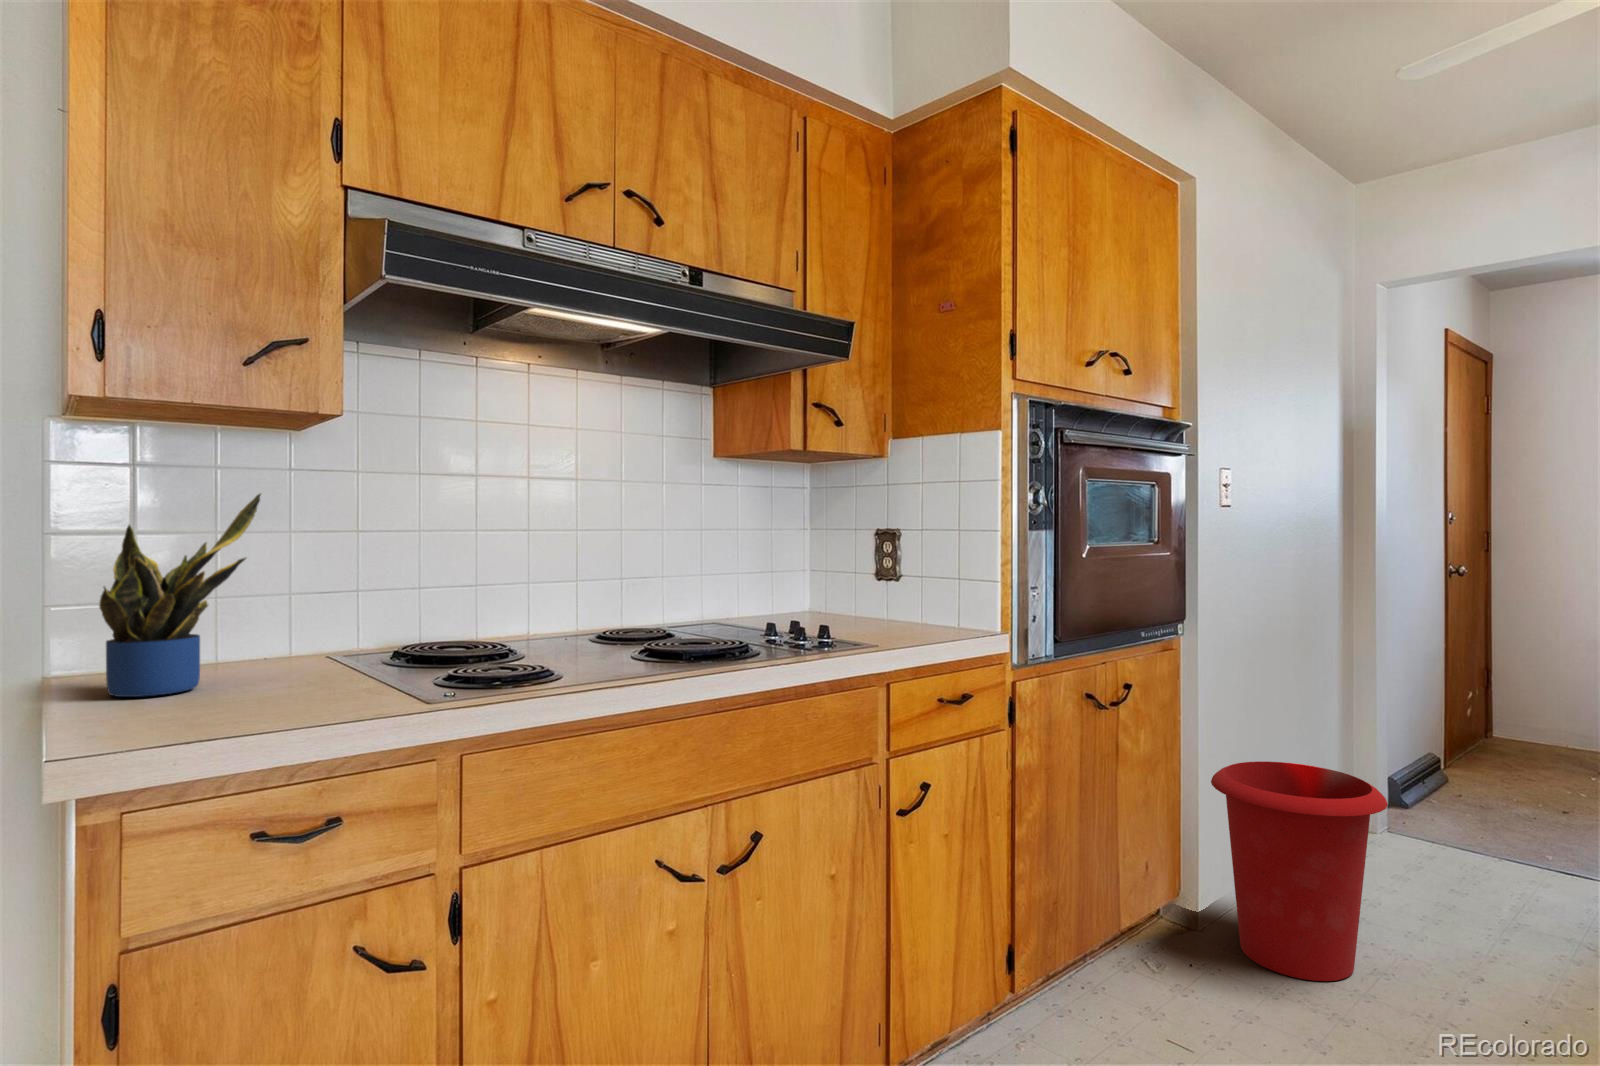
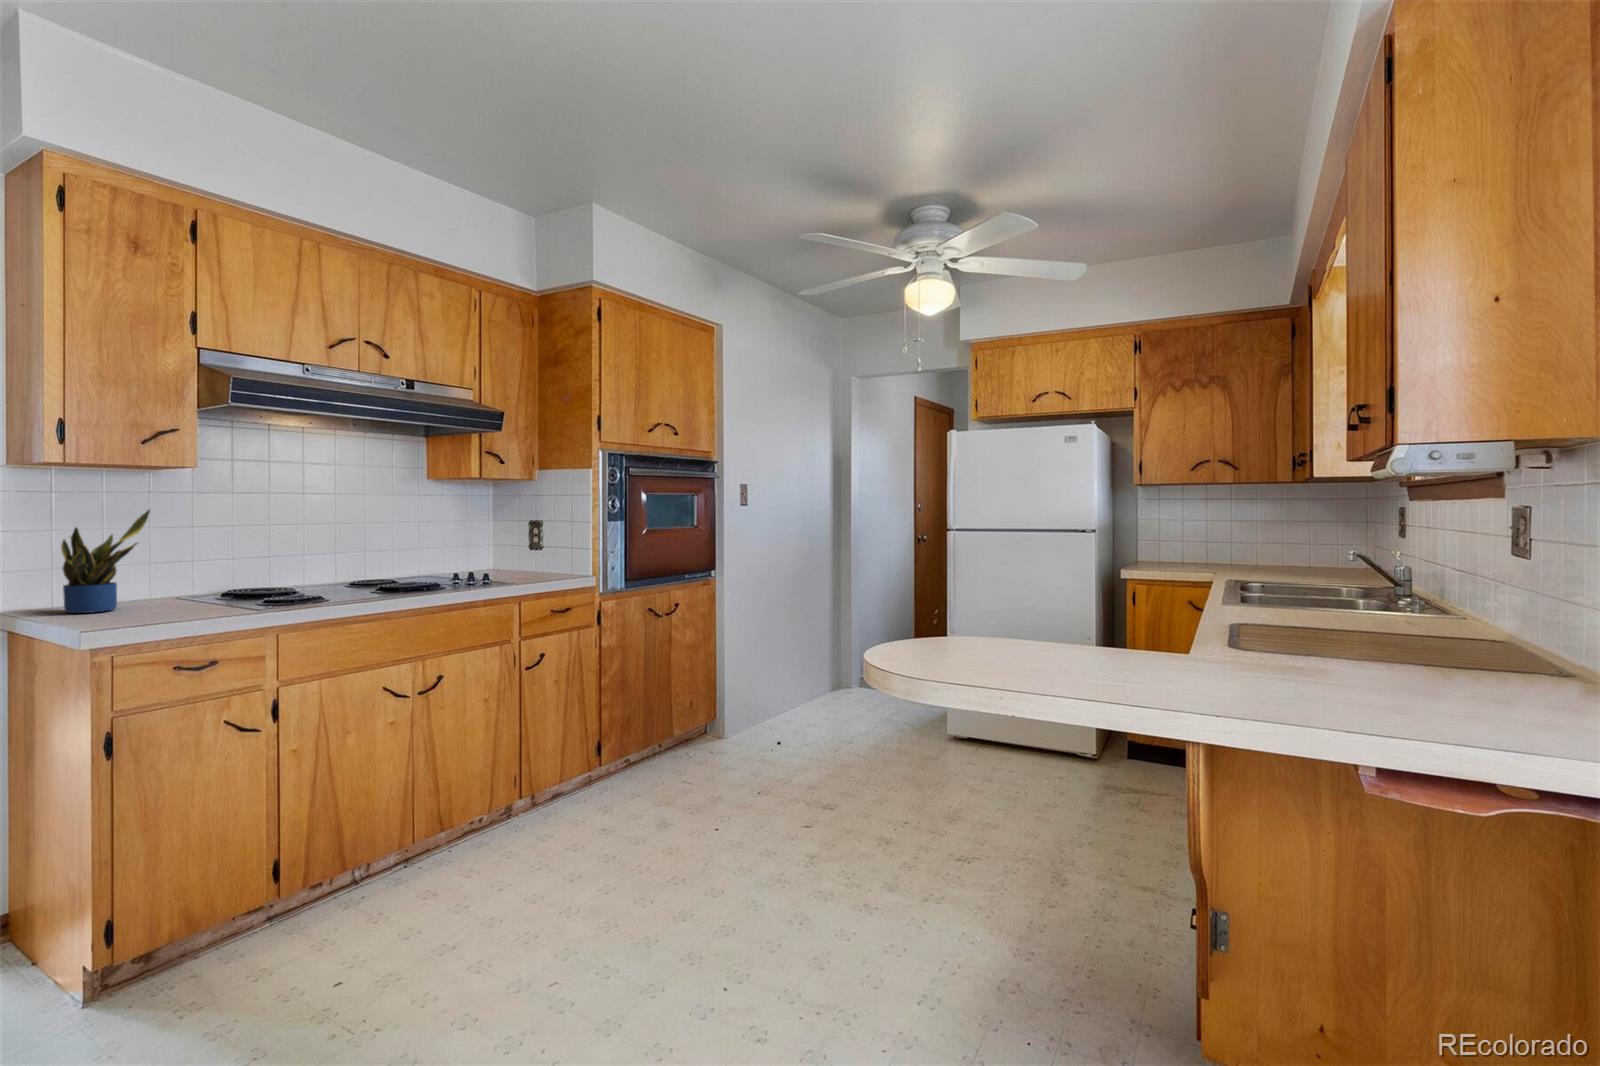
waste bin: present [1211,761,1388,981] -> none [723,644,802,749]

